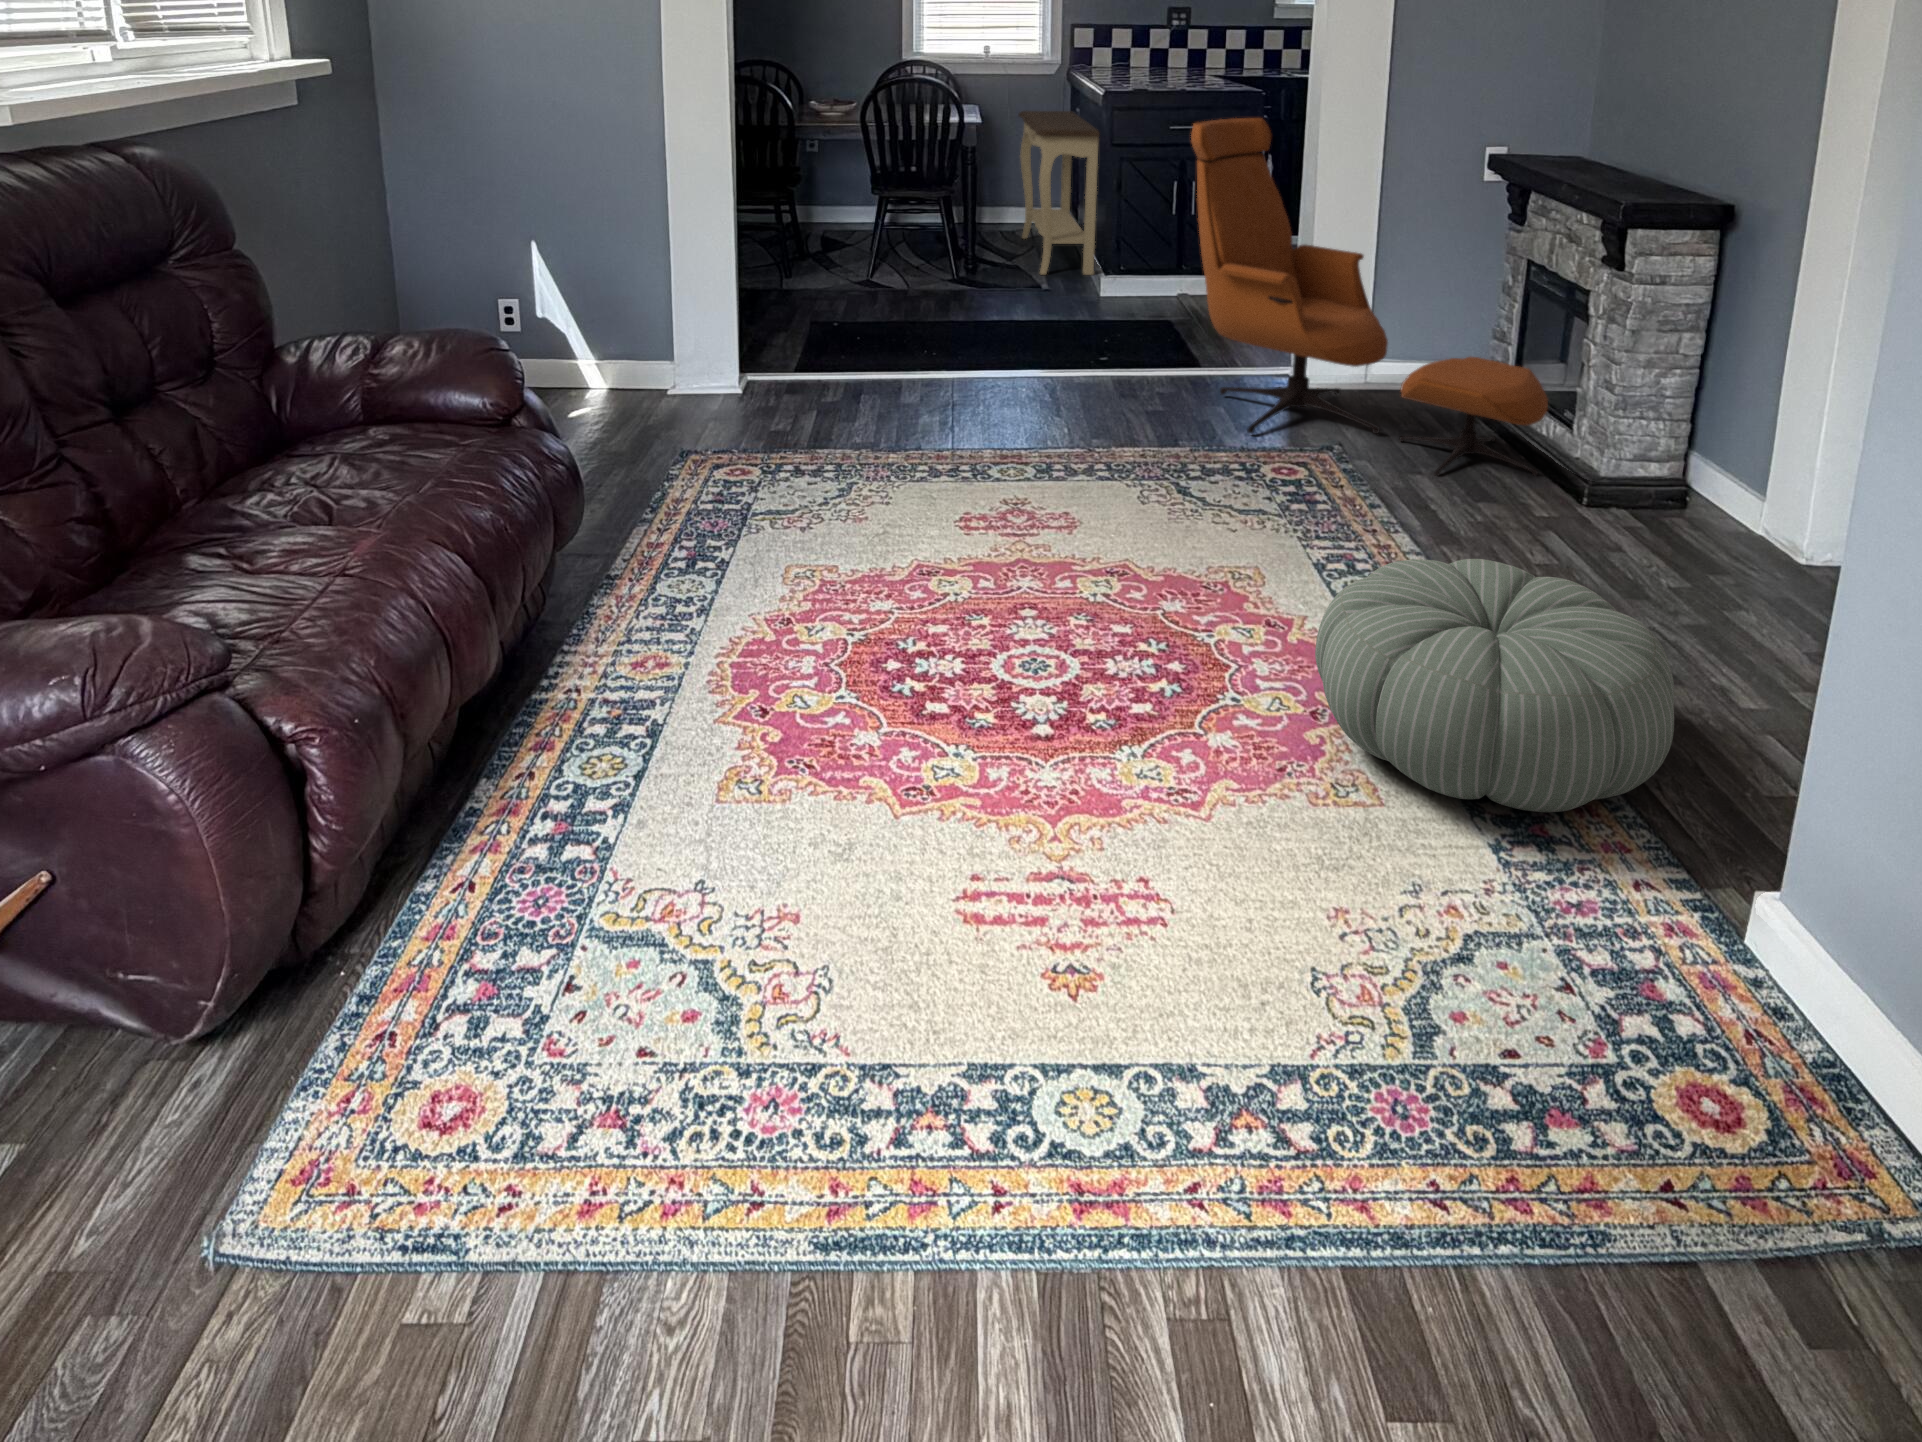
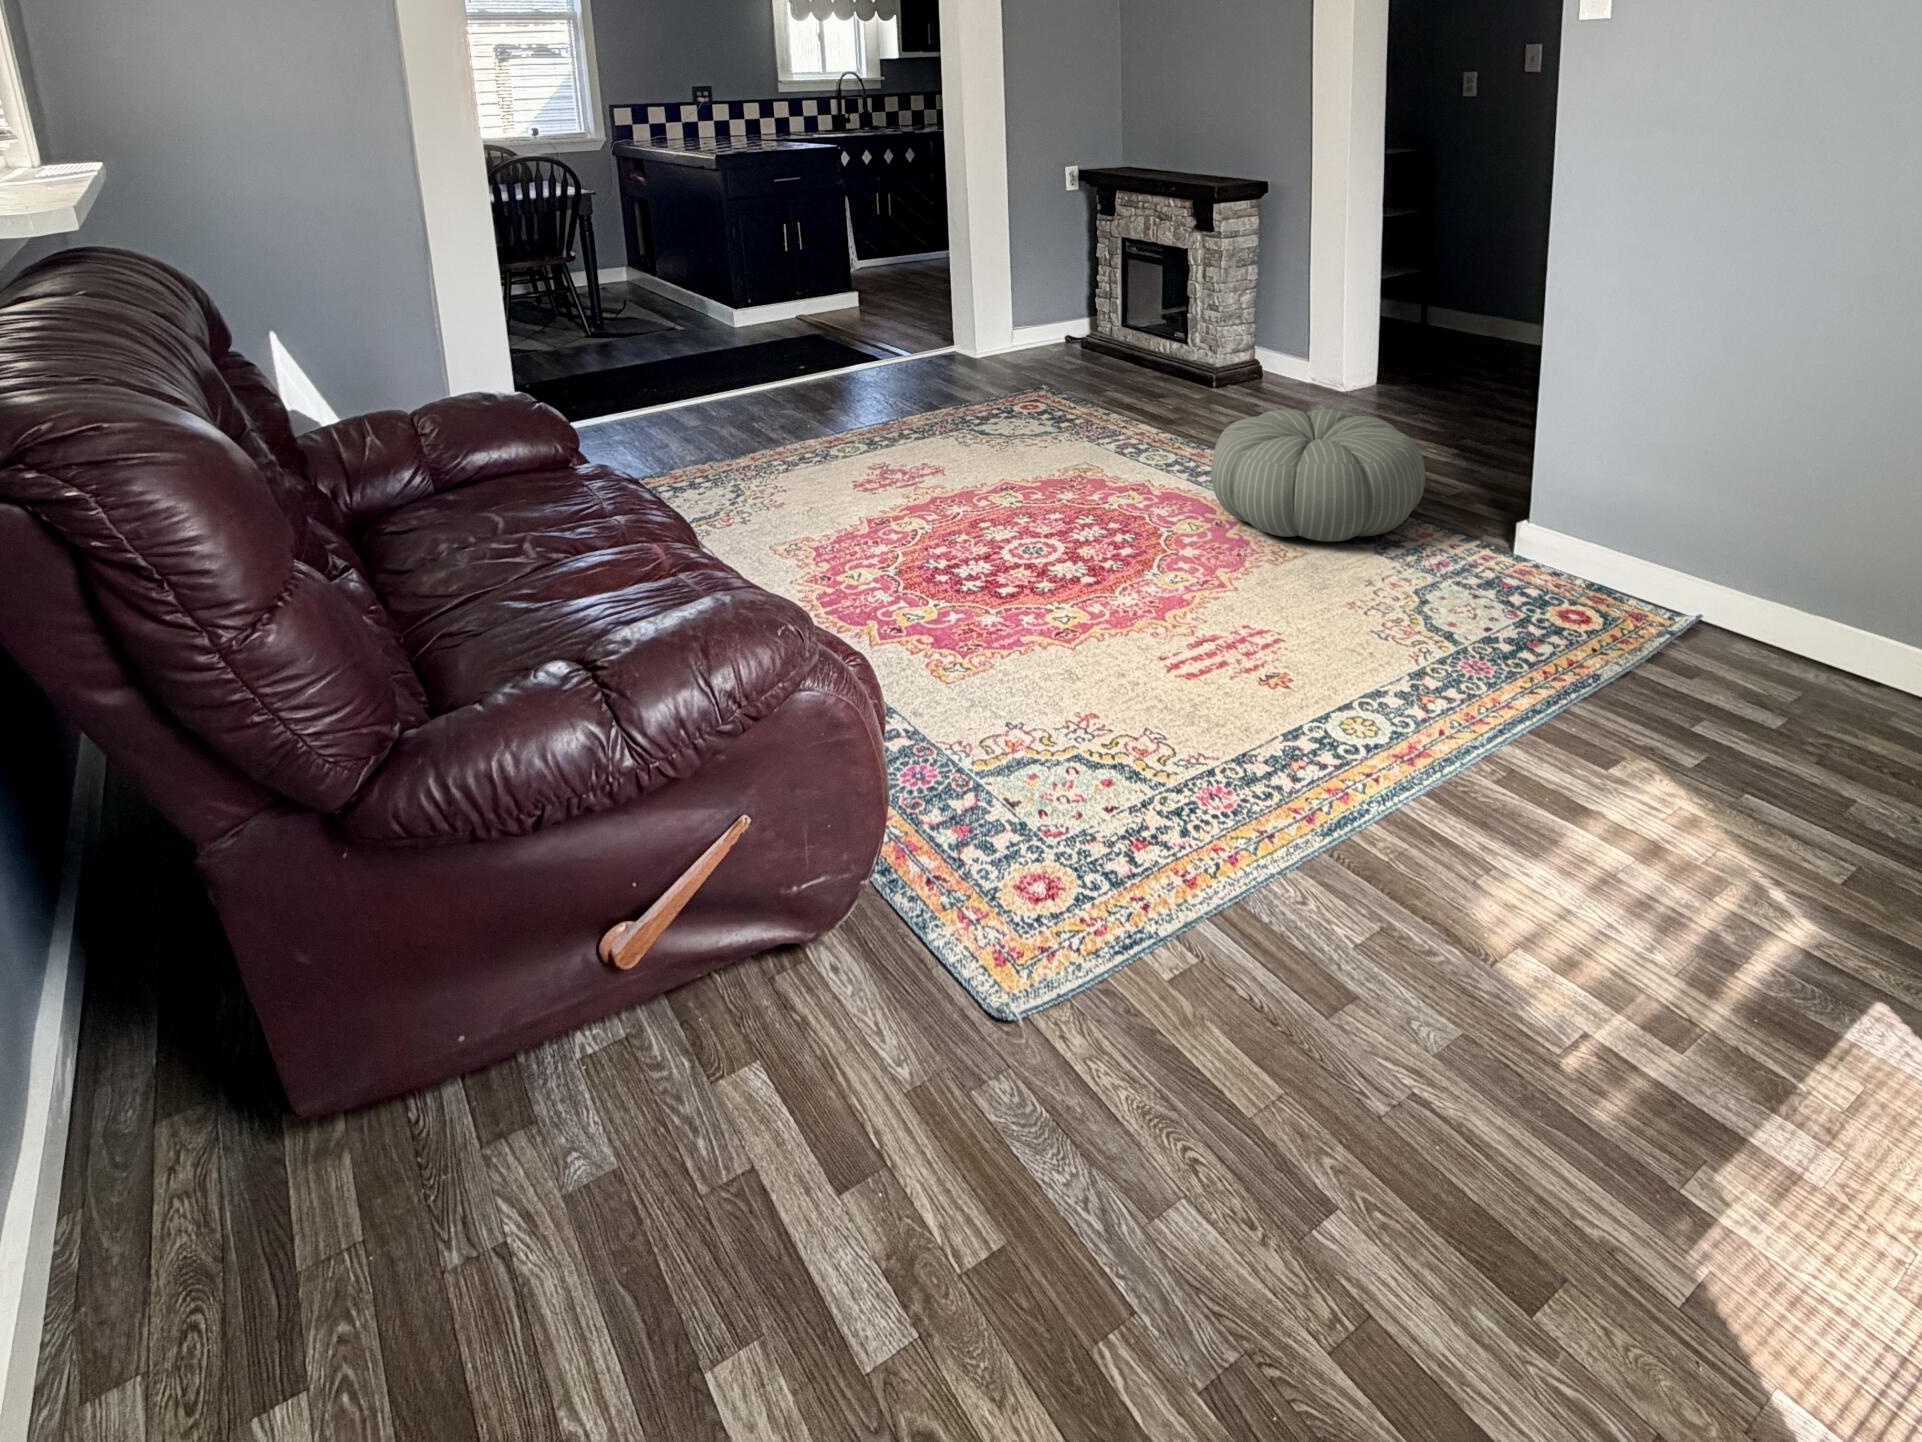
console table: present [1018,111,1100,275] -> none [579,182,706,330]
lounge chair: present [1191,118,1548,476] -> none [890,160,1178,400]

